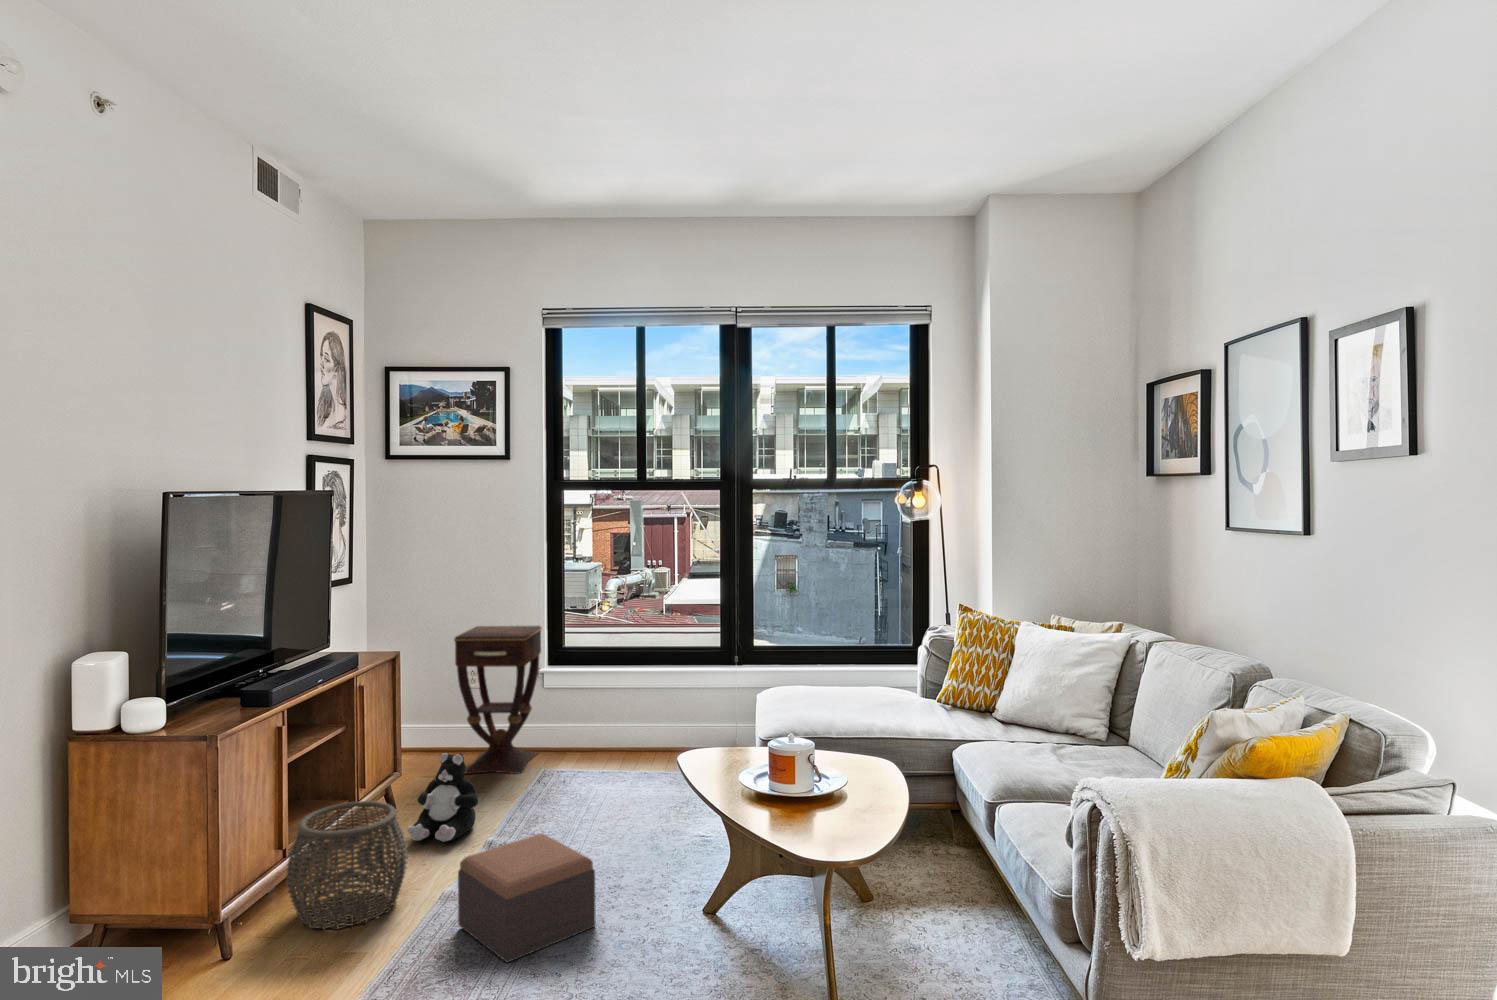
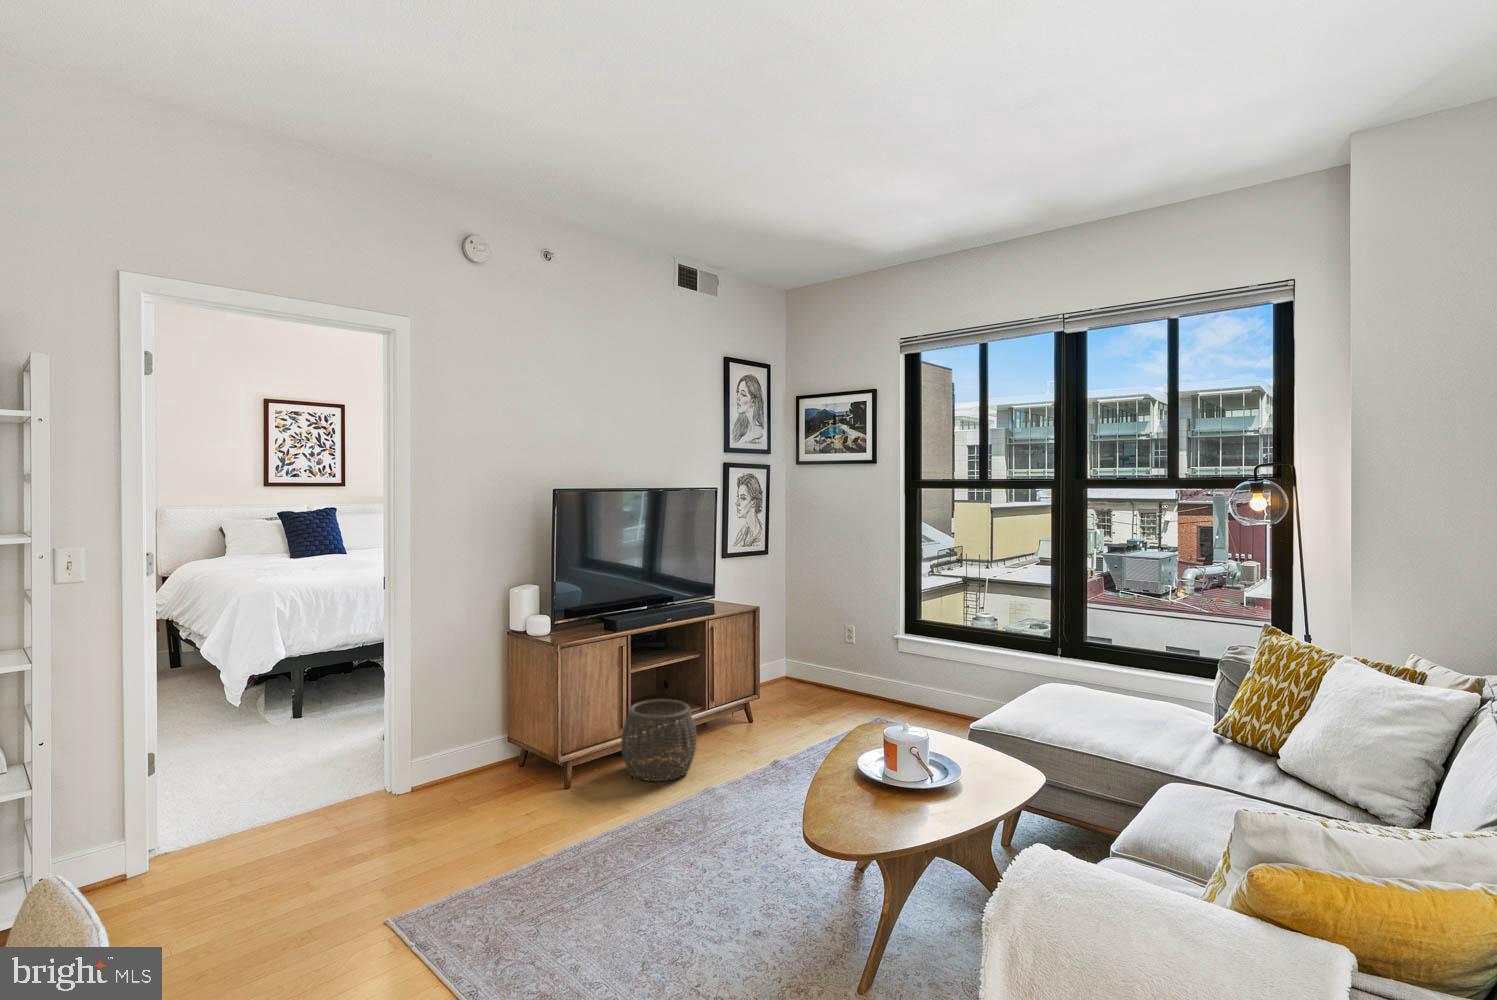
side table: present [454,626,542,774] -> none [815,596,892,717]
plush toy: present [407,752,478,842] -> none [732,683,786,749]
footstool: present [458,834,596,962] -> none [694,753,774,835]

